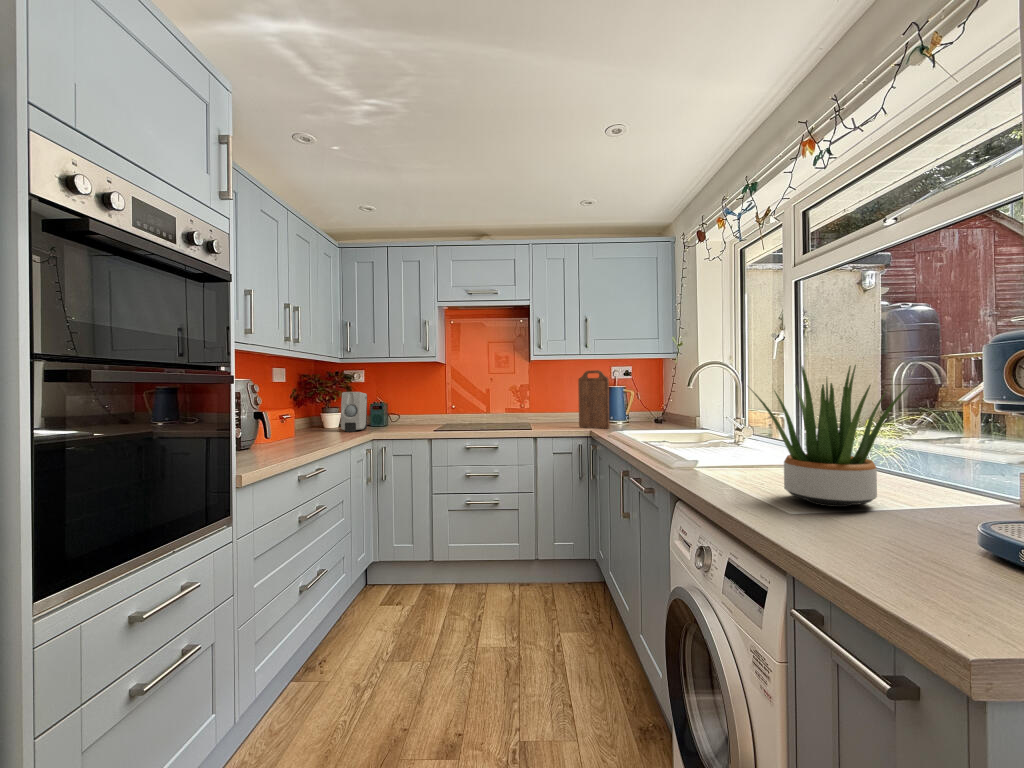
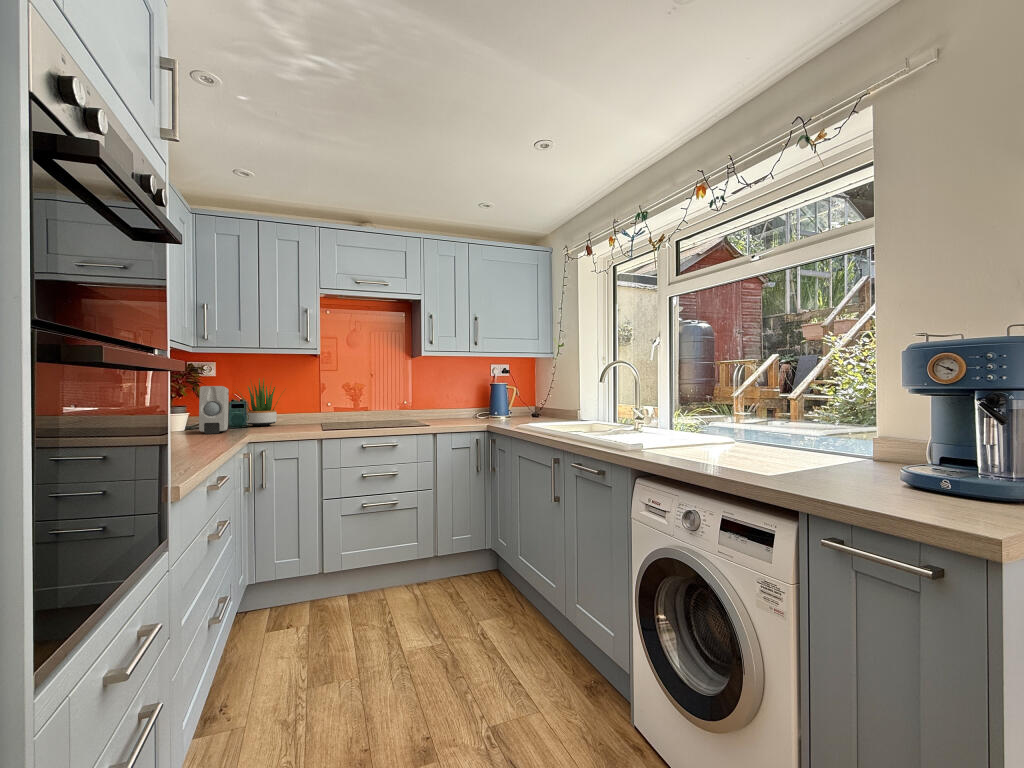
potted plant: present [752,365,910,507] -> present [241,378,278,426]
cutting board: present [578,370,609,428] -> none [473,368,504,424]

